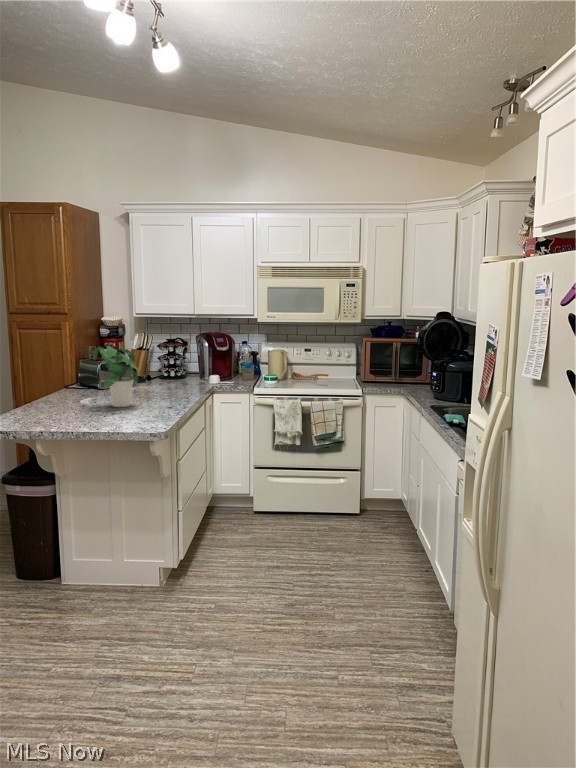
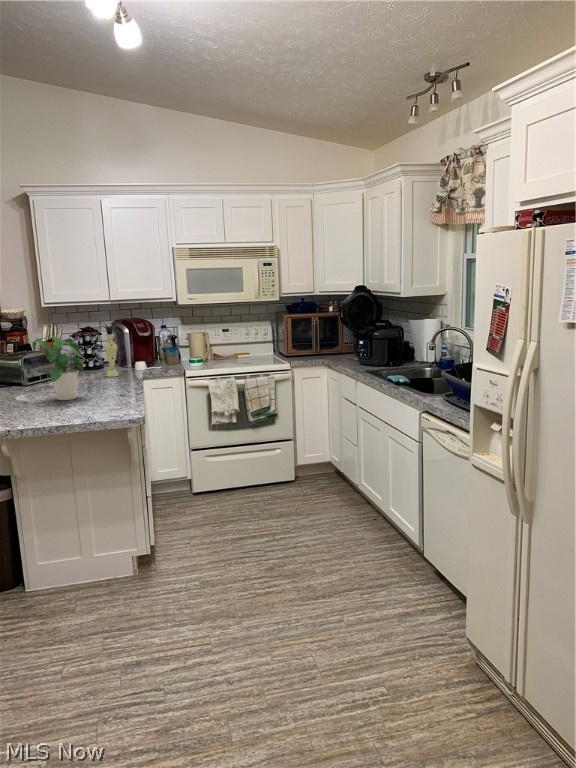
vase: none [173,336,194,388] -> present [103,324,119,377]

